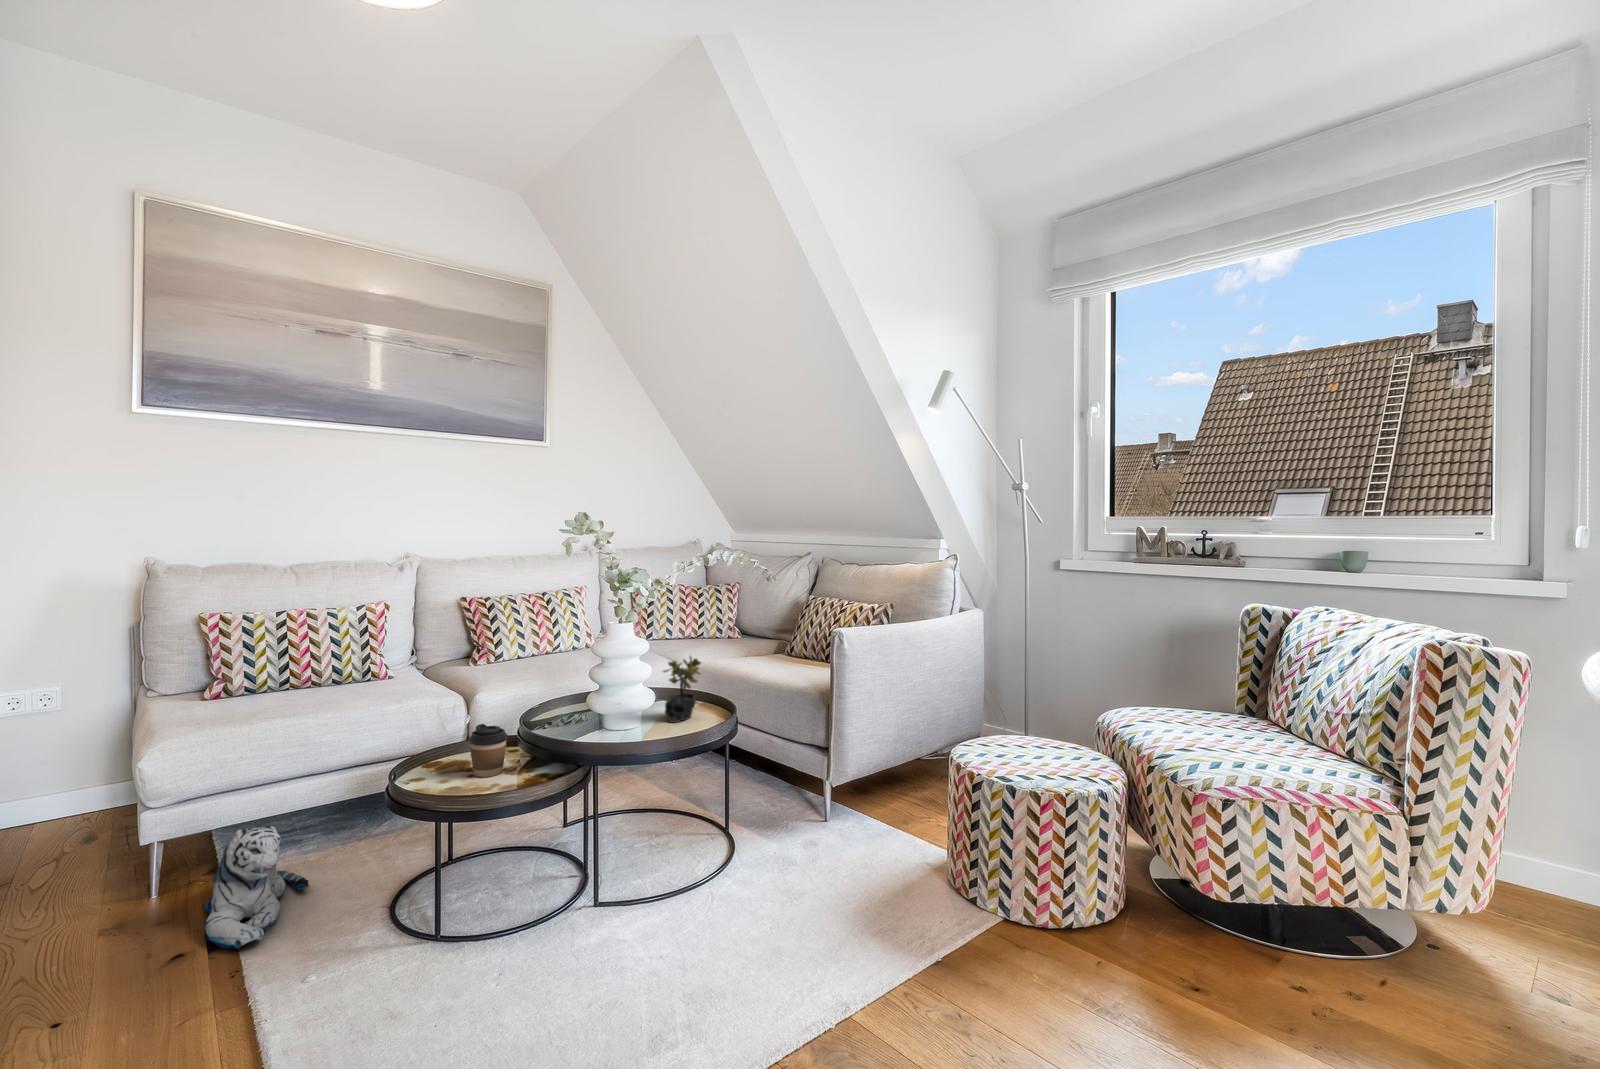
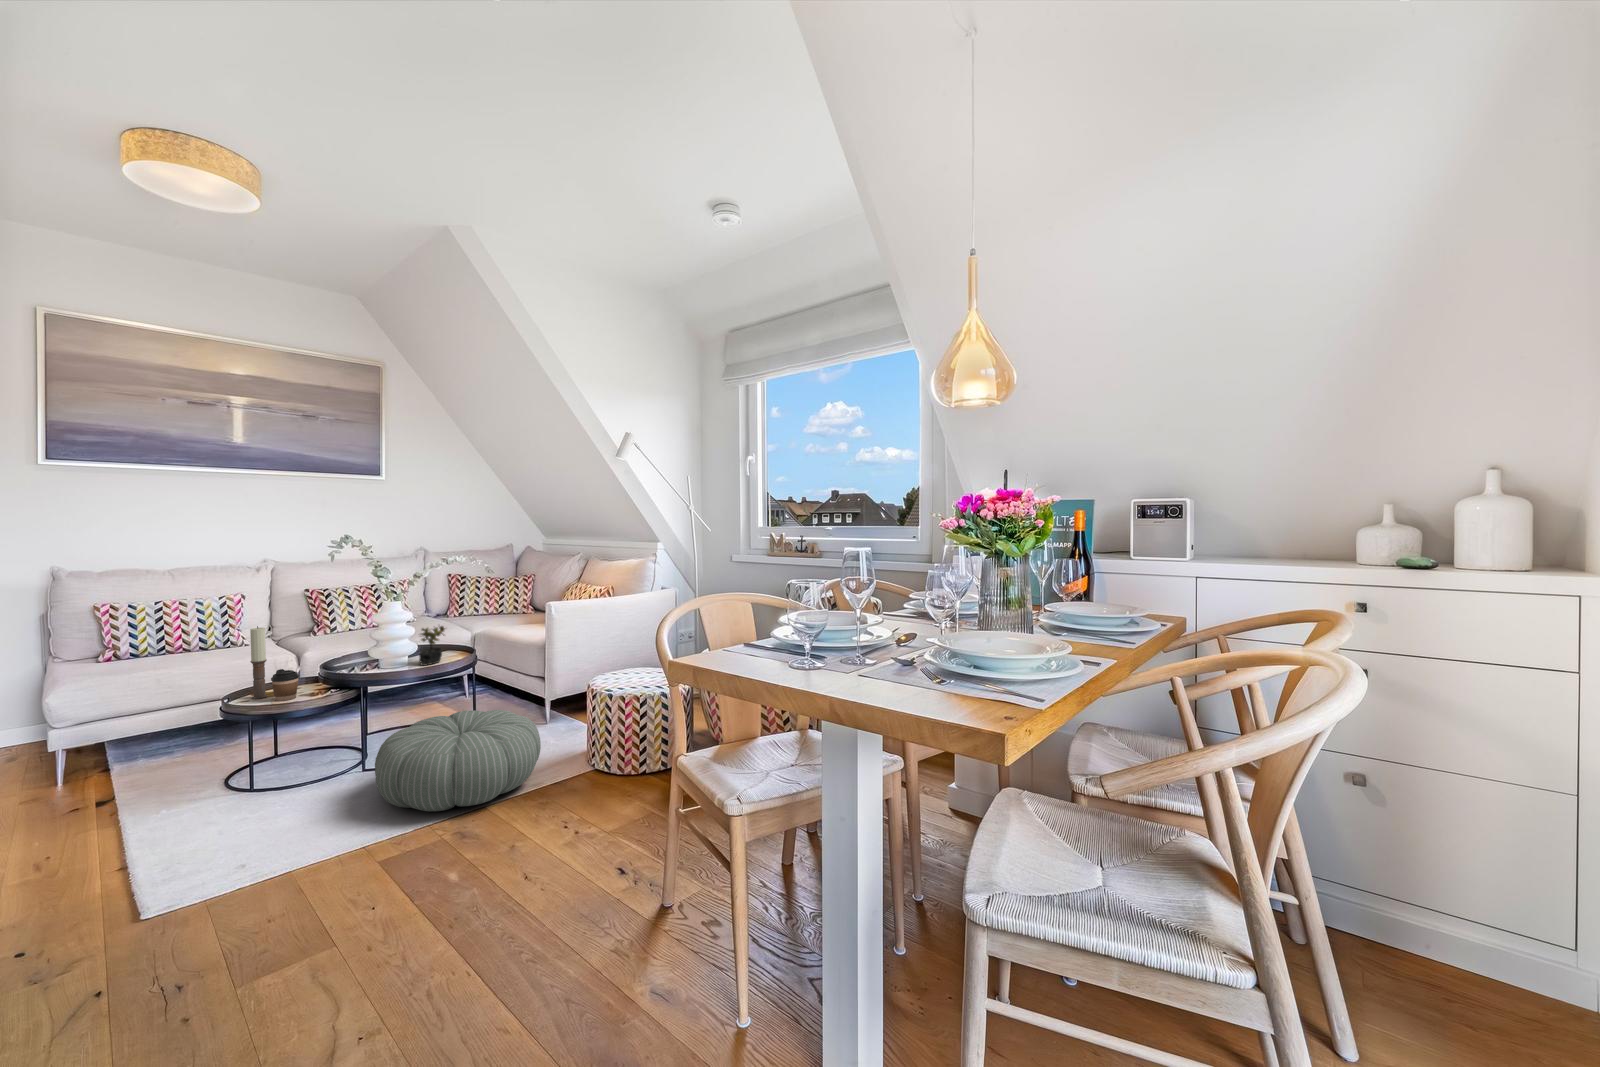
candle: none [436,653,457,771] -> present [250,626,267,699]
pouf: none [649,803,908,1001] -> present [375,710,541,811]
plush toy: present [203,826,309,949] -> none [89,737,169,808]

